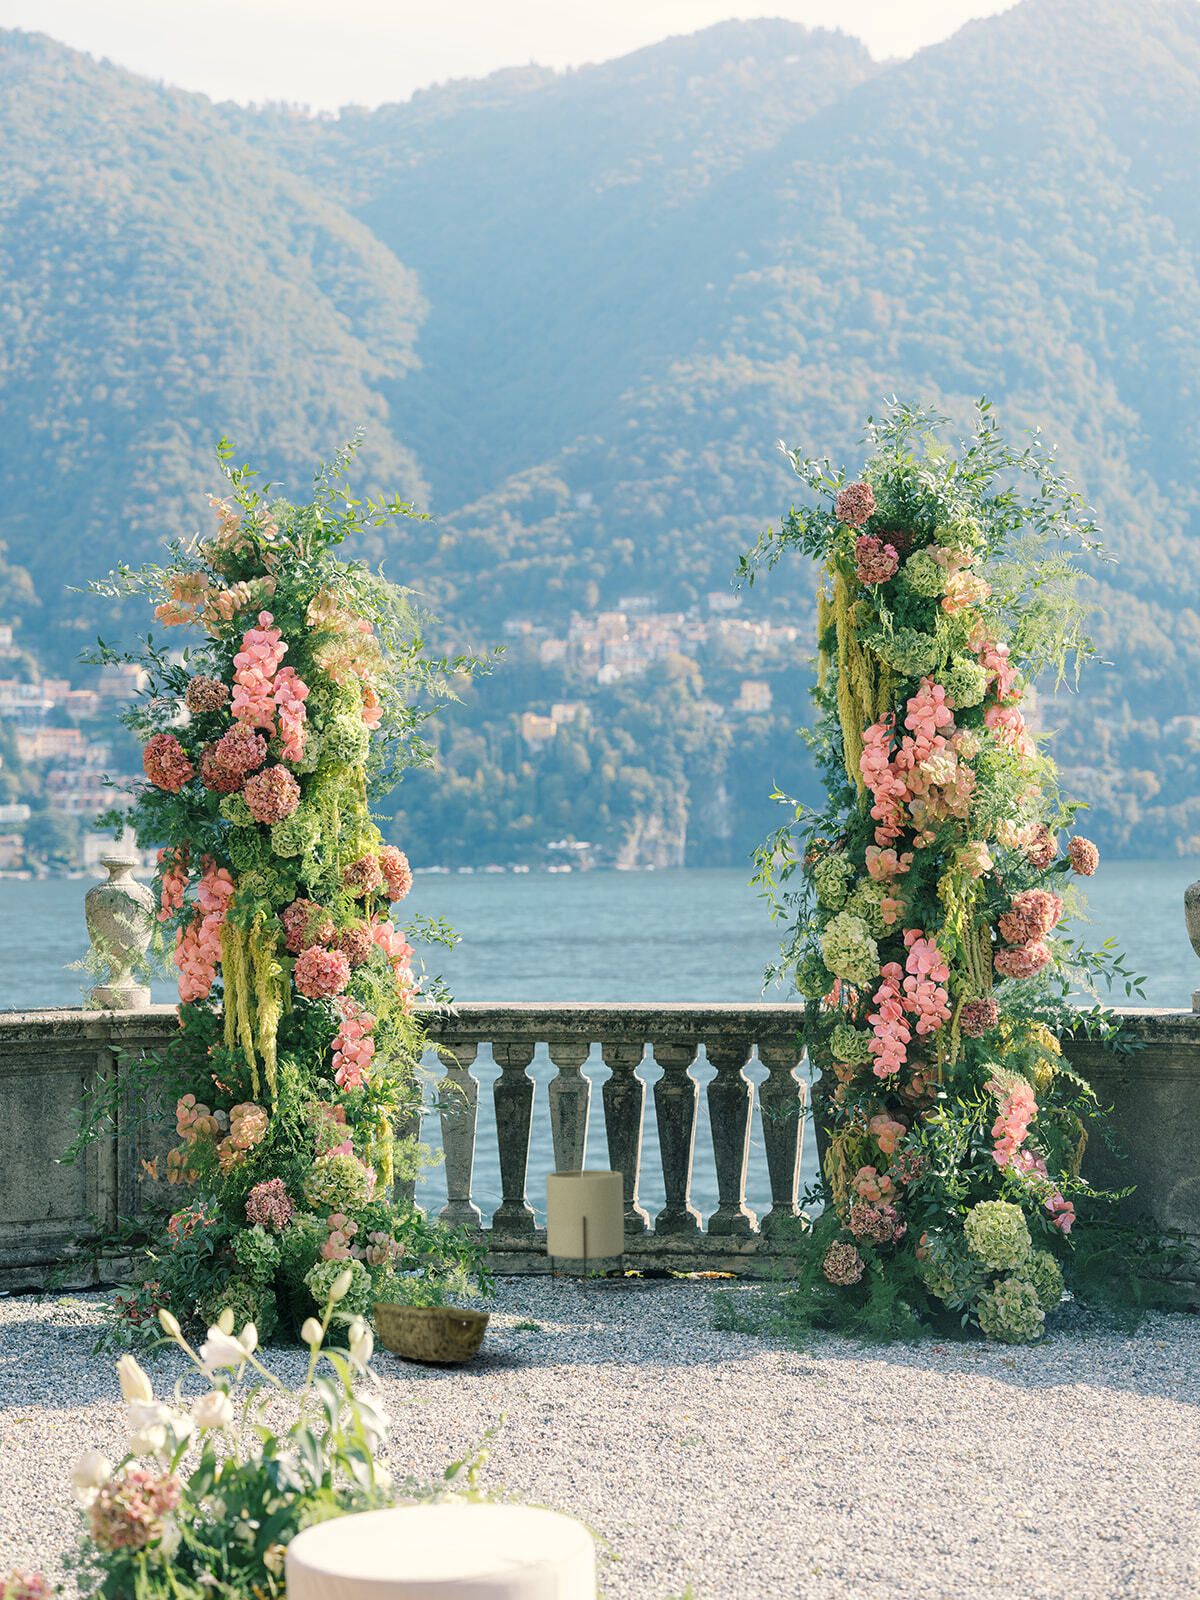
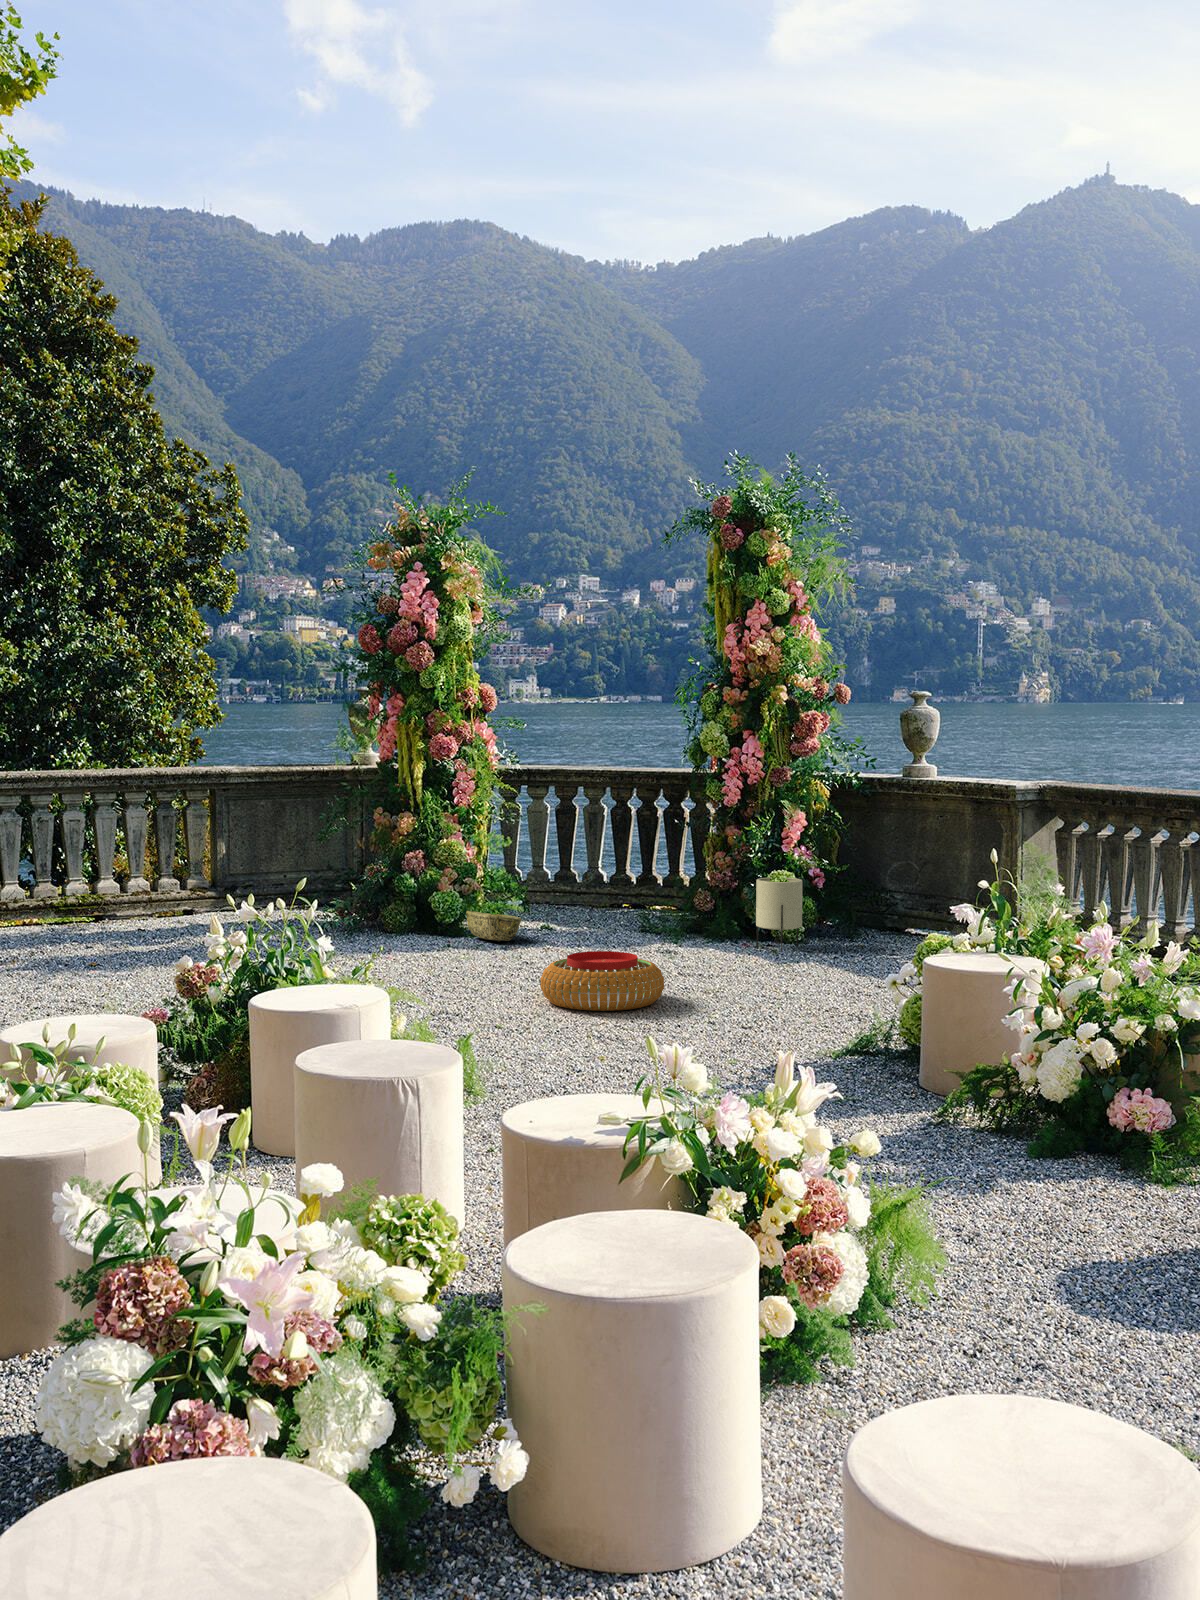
planter: present [546,1170,624,1296] -> present [756,878,802,952]
pouf: none [635,1390,891,1522] -> present [540,951,664,1011]

